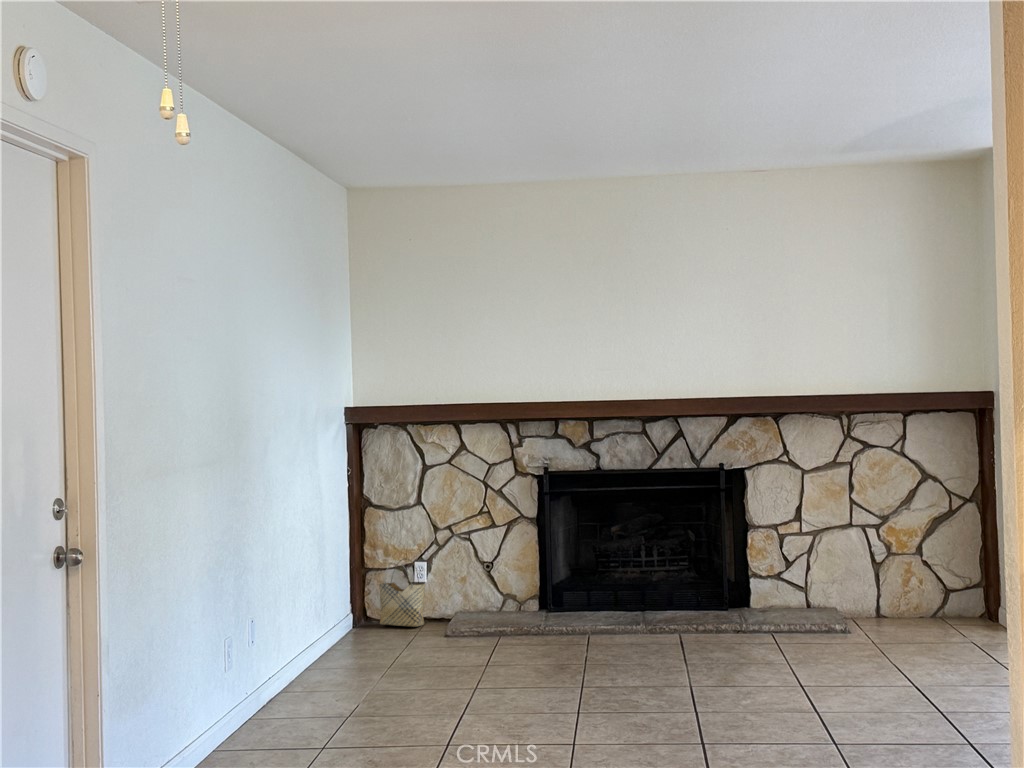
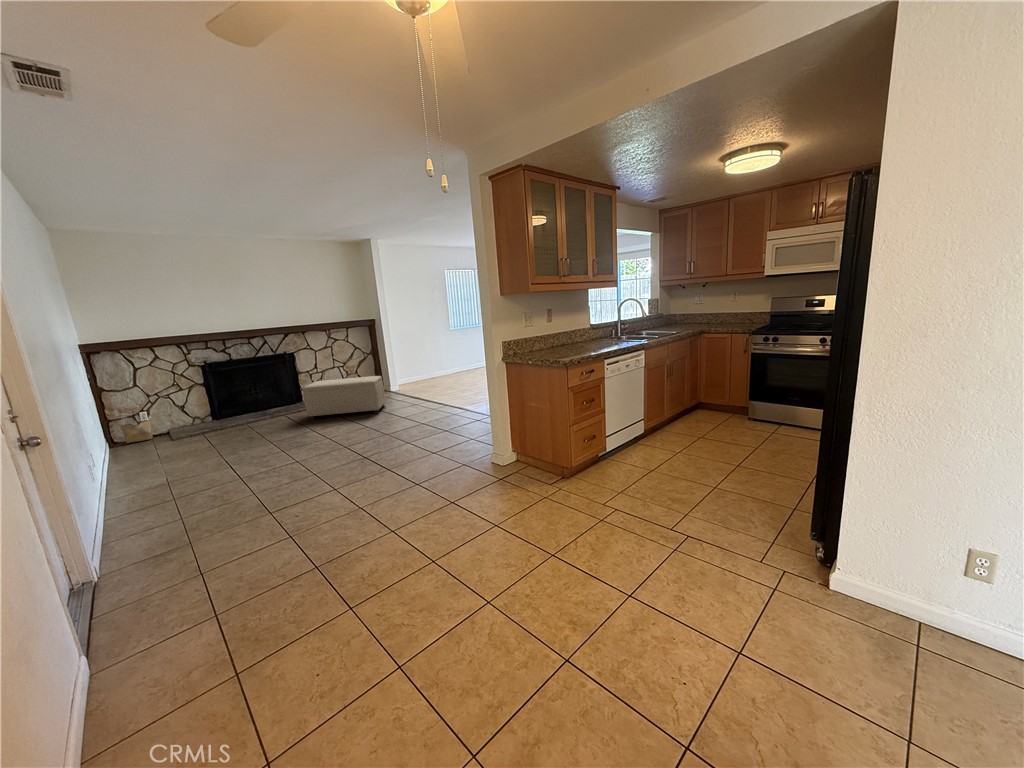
ottoman: none [720,565,974,720] -> present [302,376,385,420]

